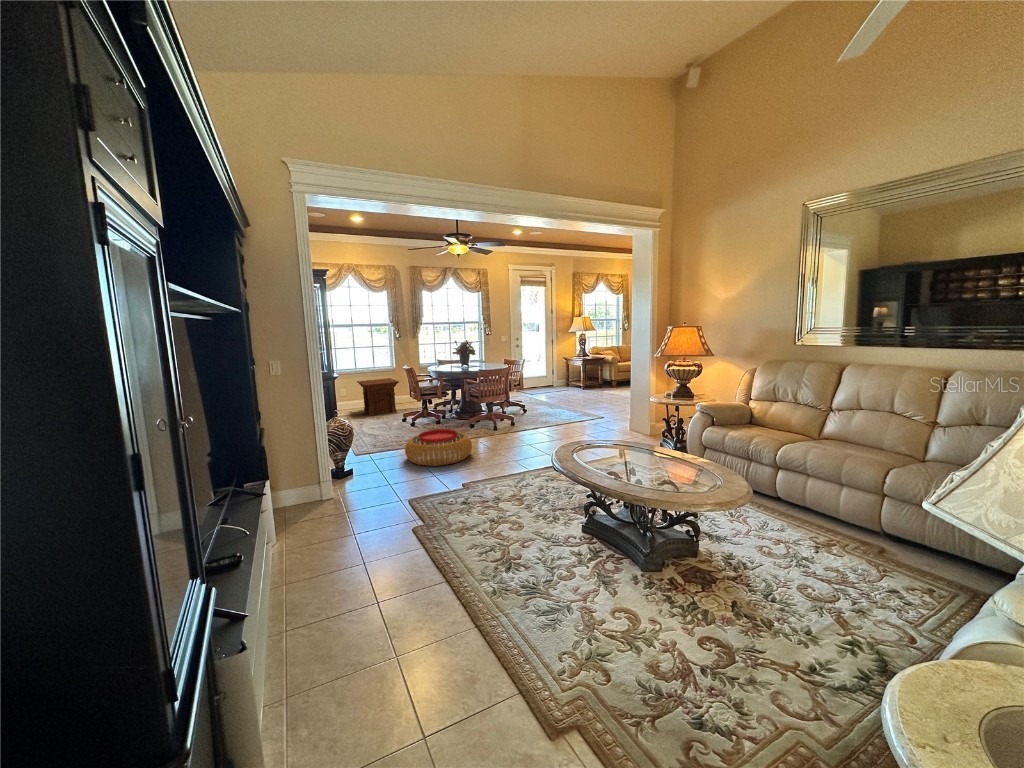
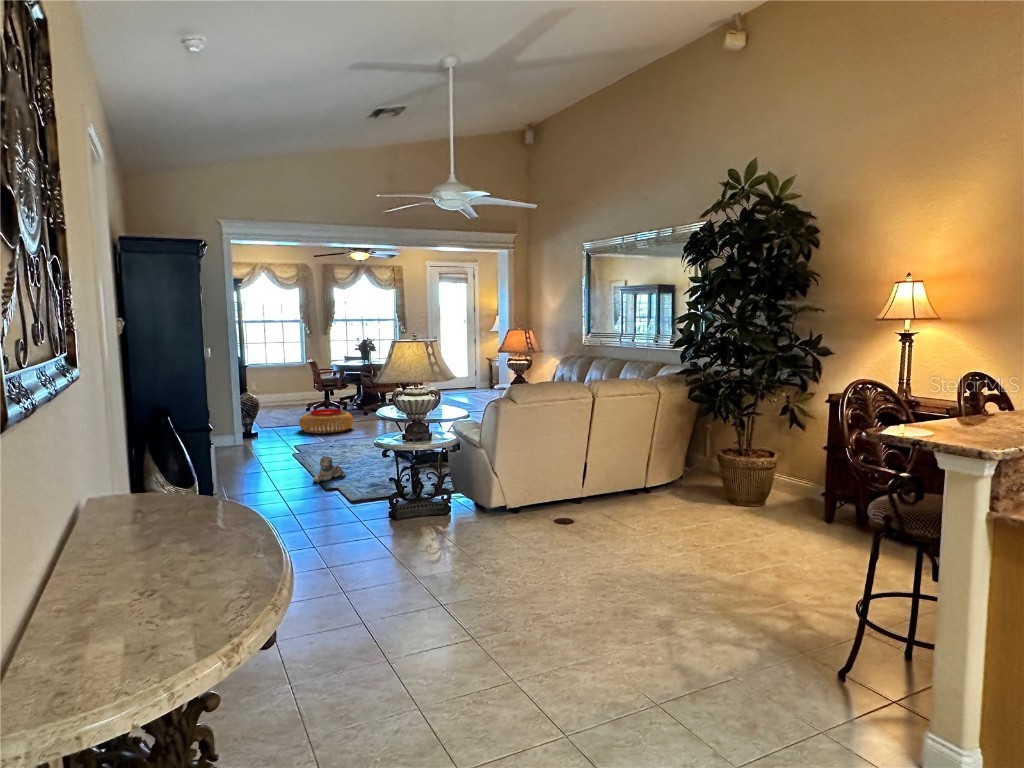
side table: present [357,378,399,416] -> none [266,373,307,407]
plush toy: none [493,602,552,681] -> present [313,456,346,482]

